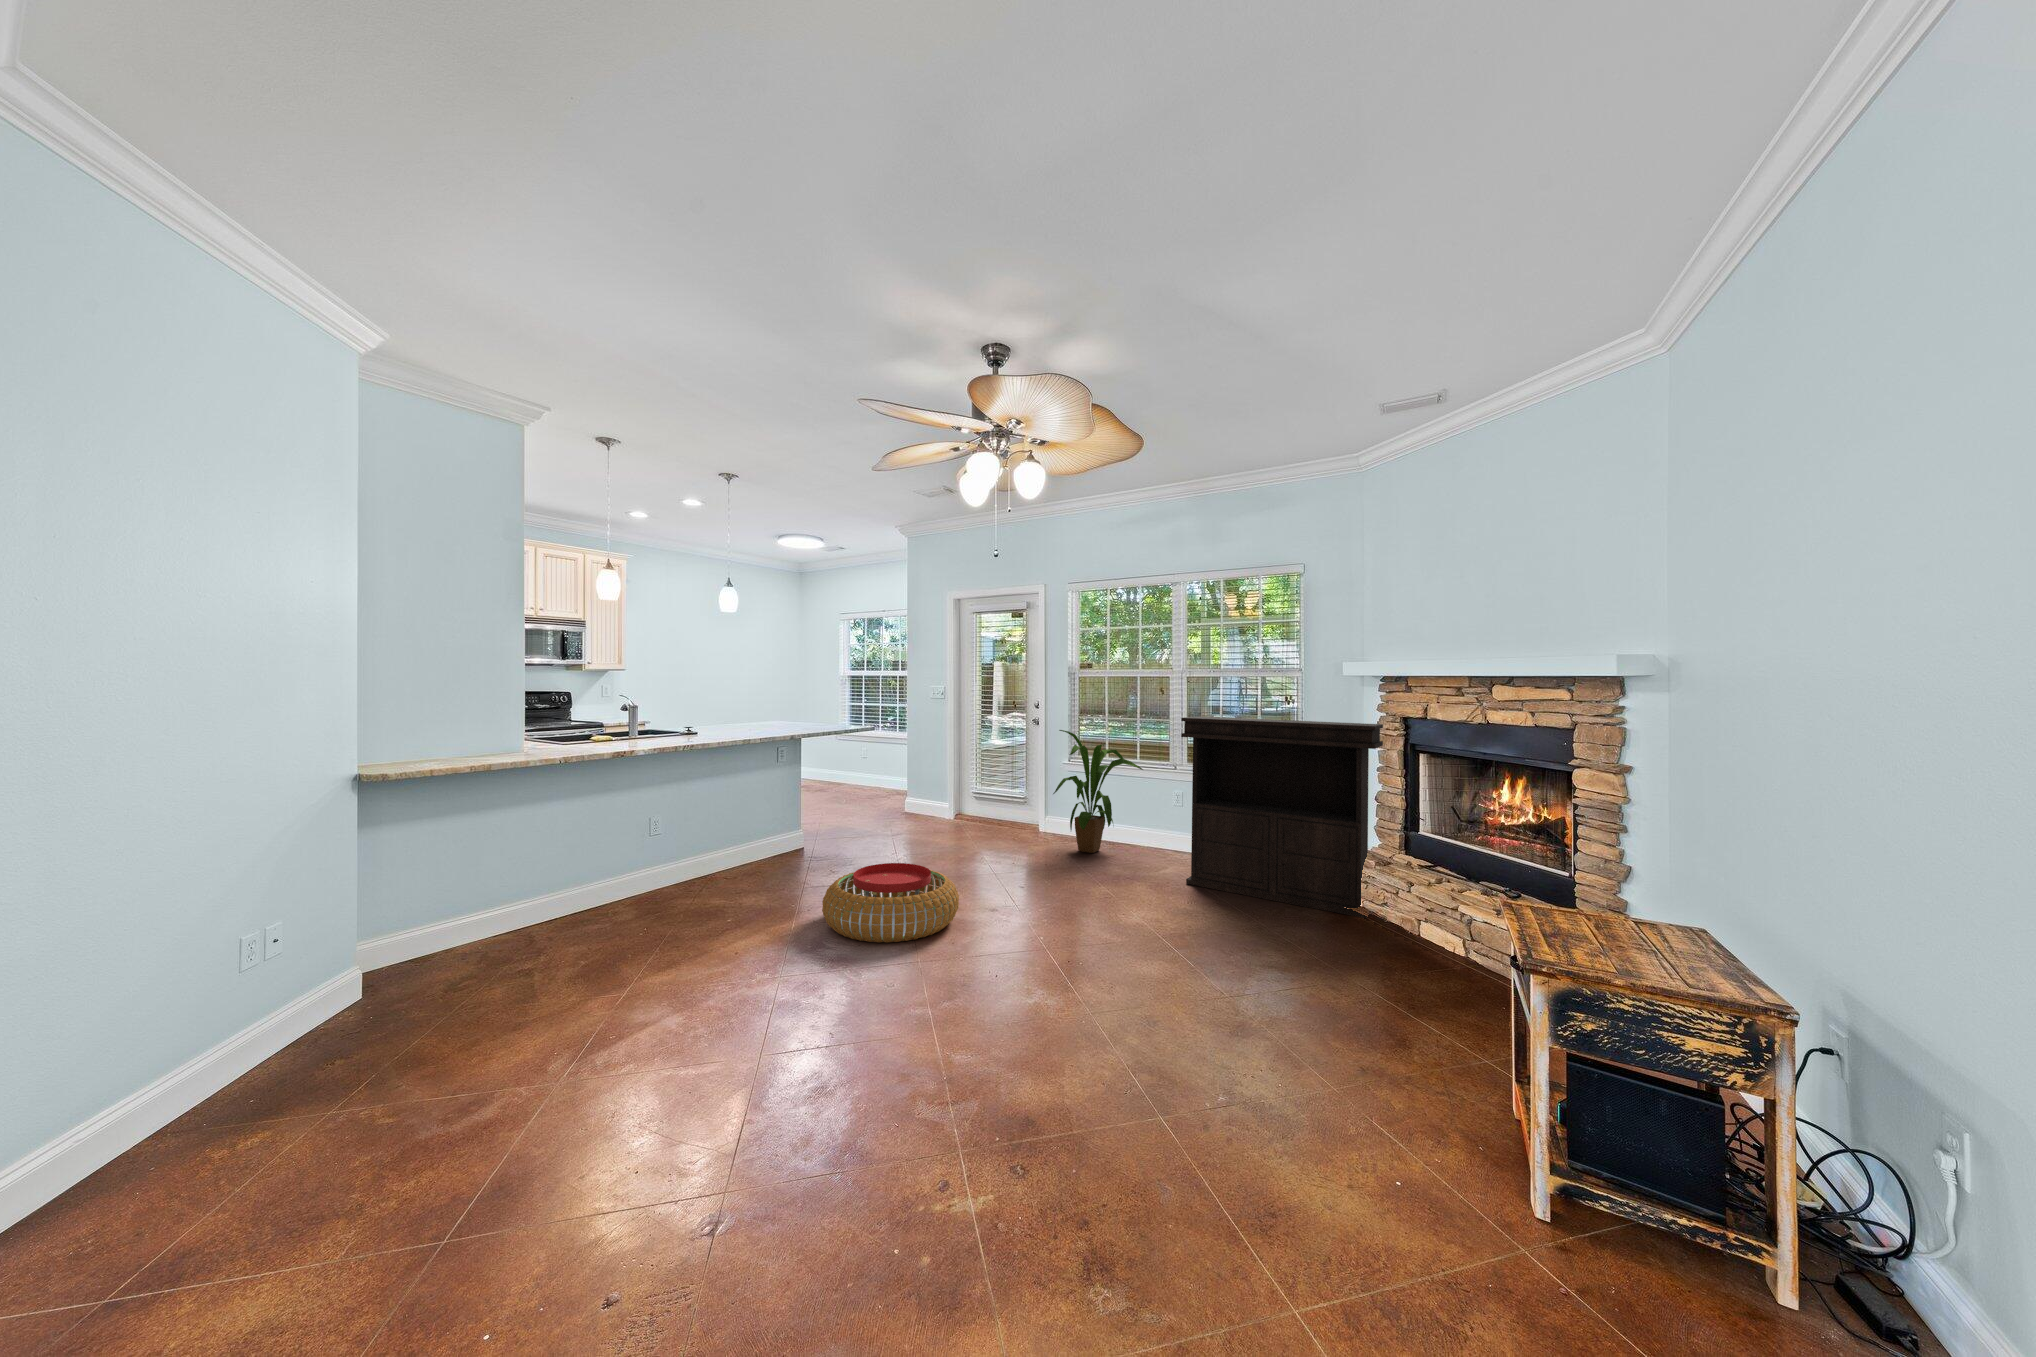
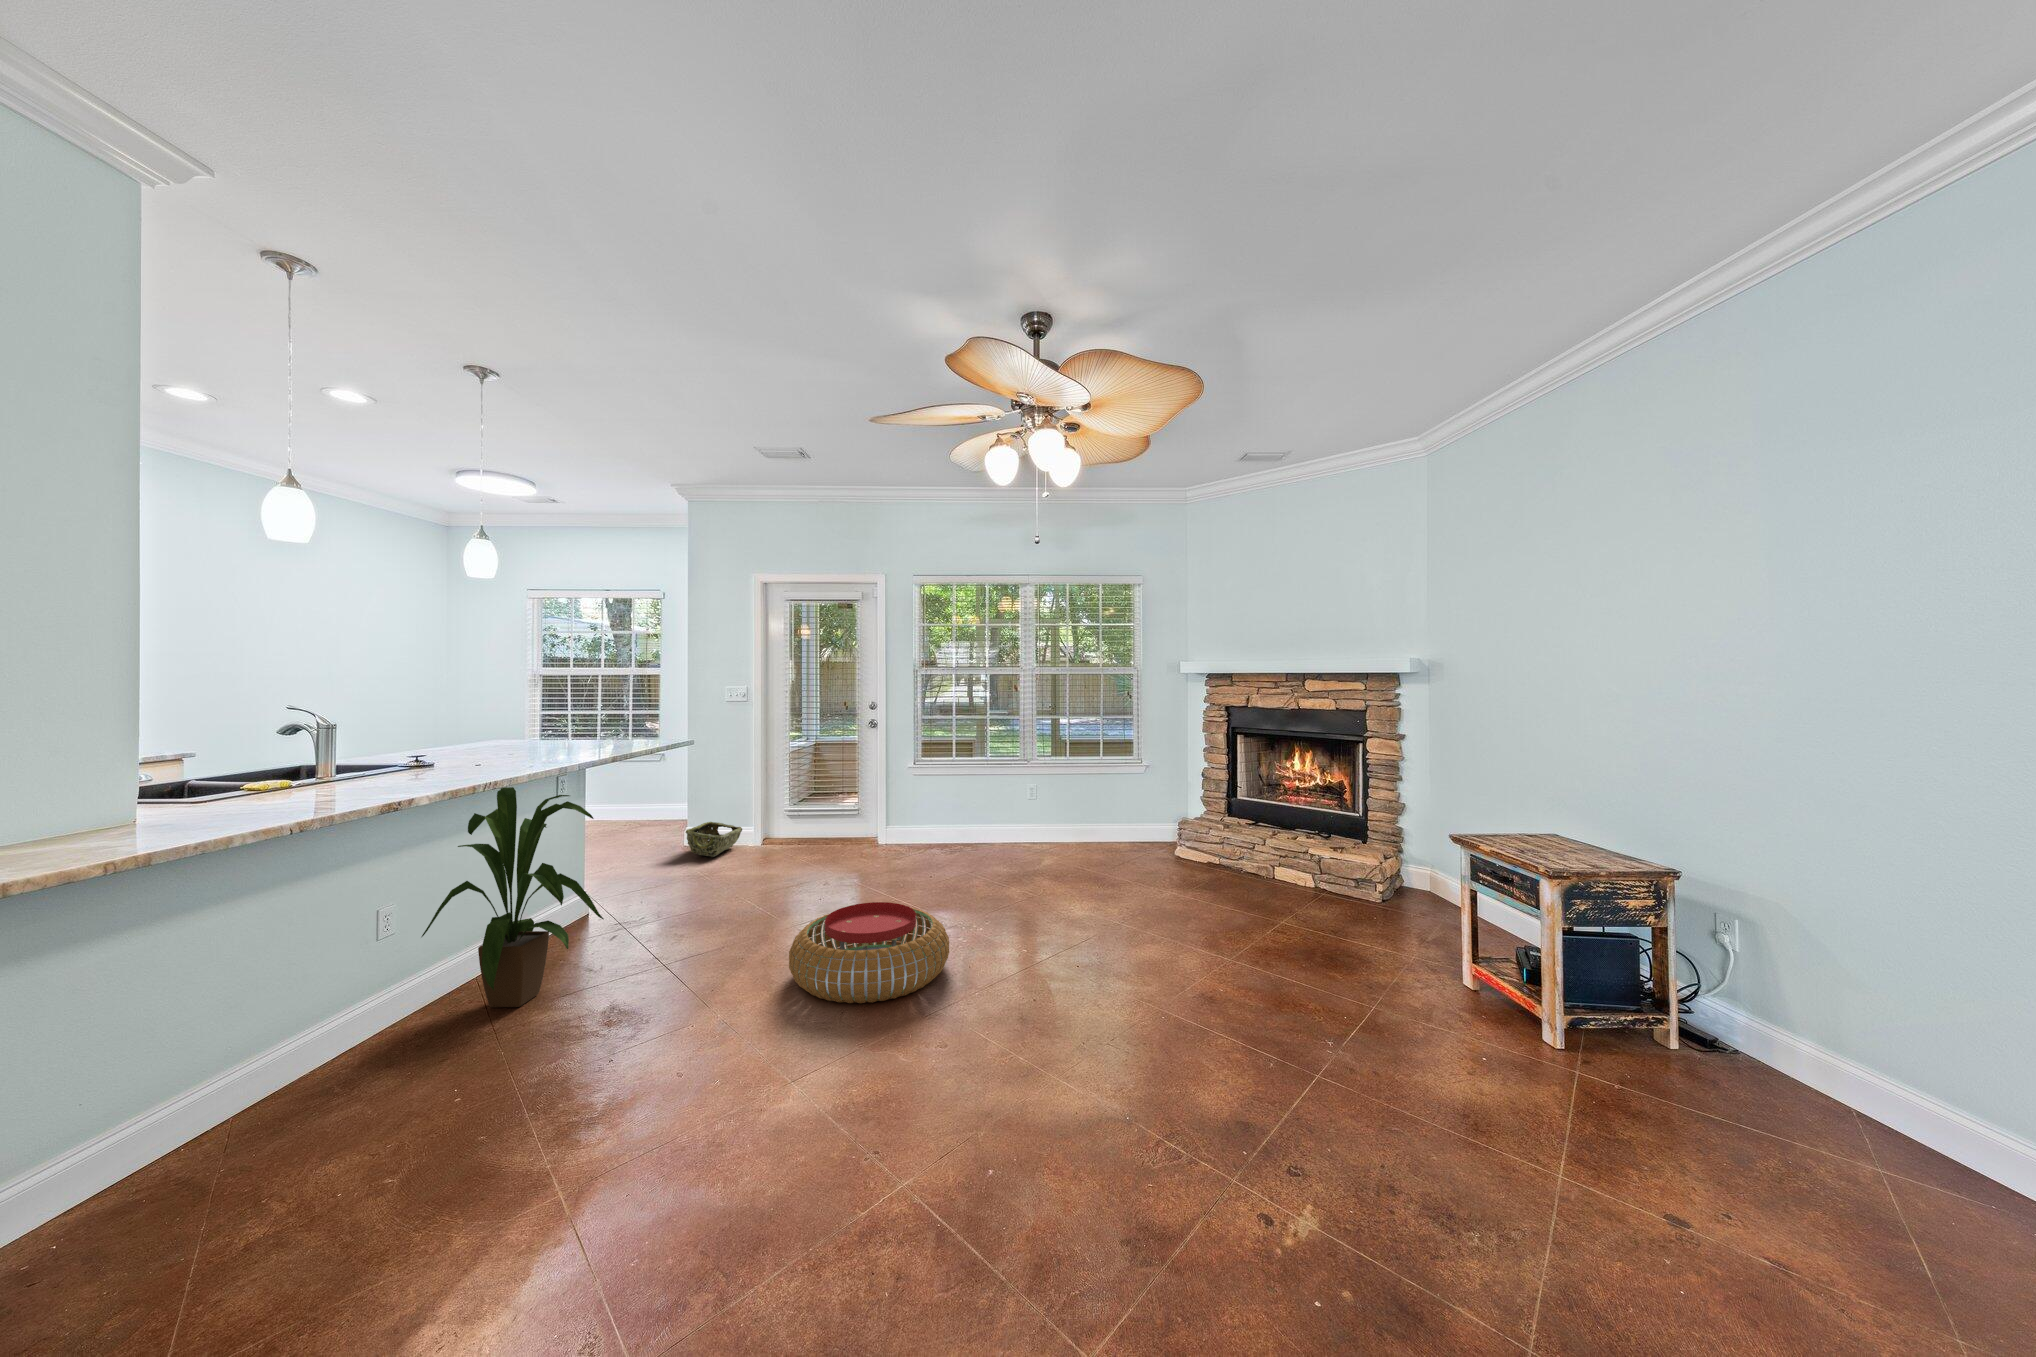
console table: present [1181,717,1383,918] -> none [1066,713,1232,872]
house plant: present [1053,730,1143,853] -> present [422,787,603,1007]
woven basket: none [898,795,946,823] -> present [686,822,742,857]

